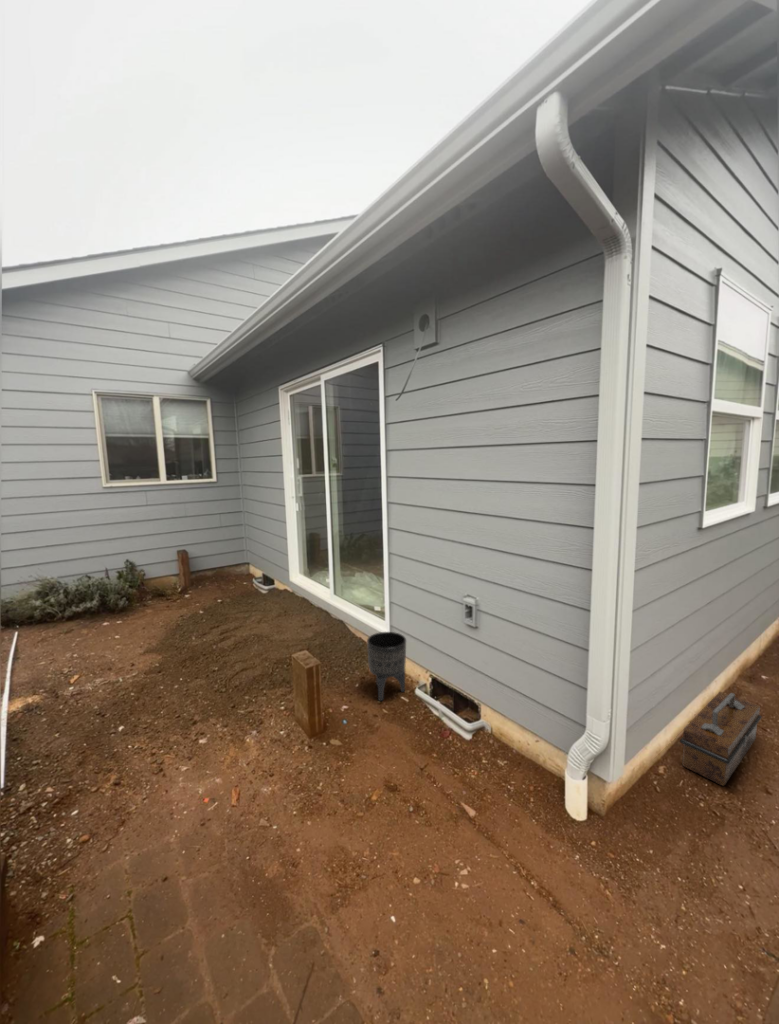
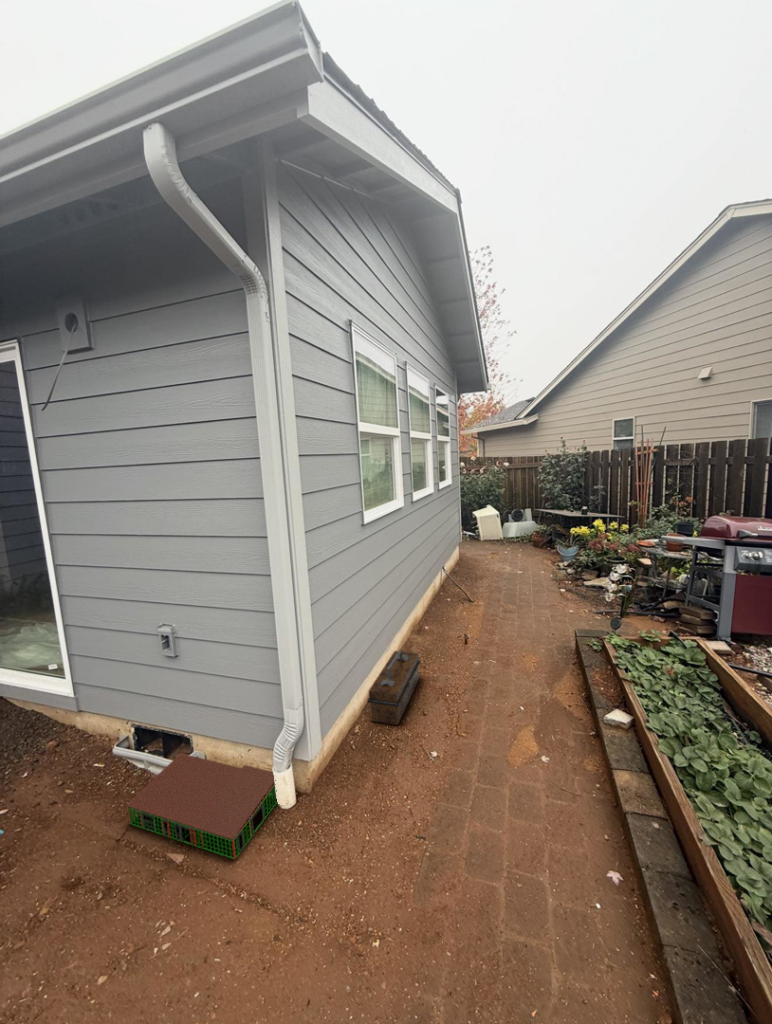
planter: present [367,632,406,701] -> none [34,690,100,781]
storage bin: none [428,716,572,843] -> present [126,753,277,859]

